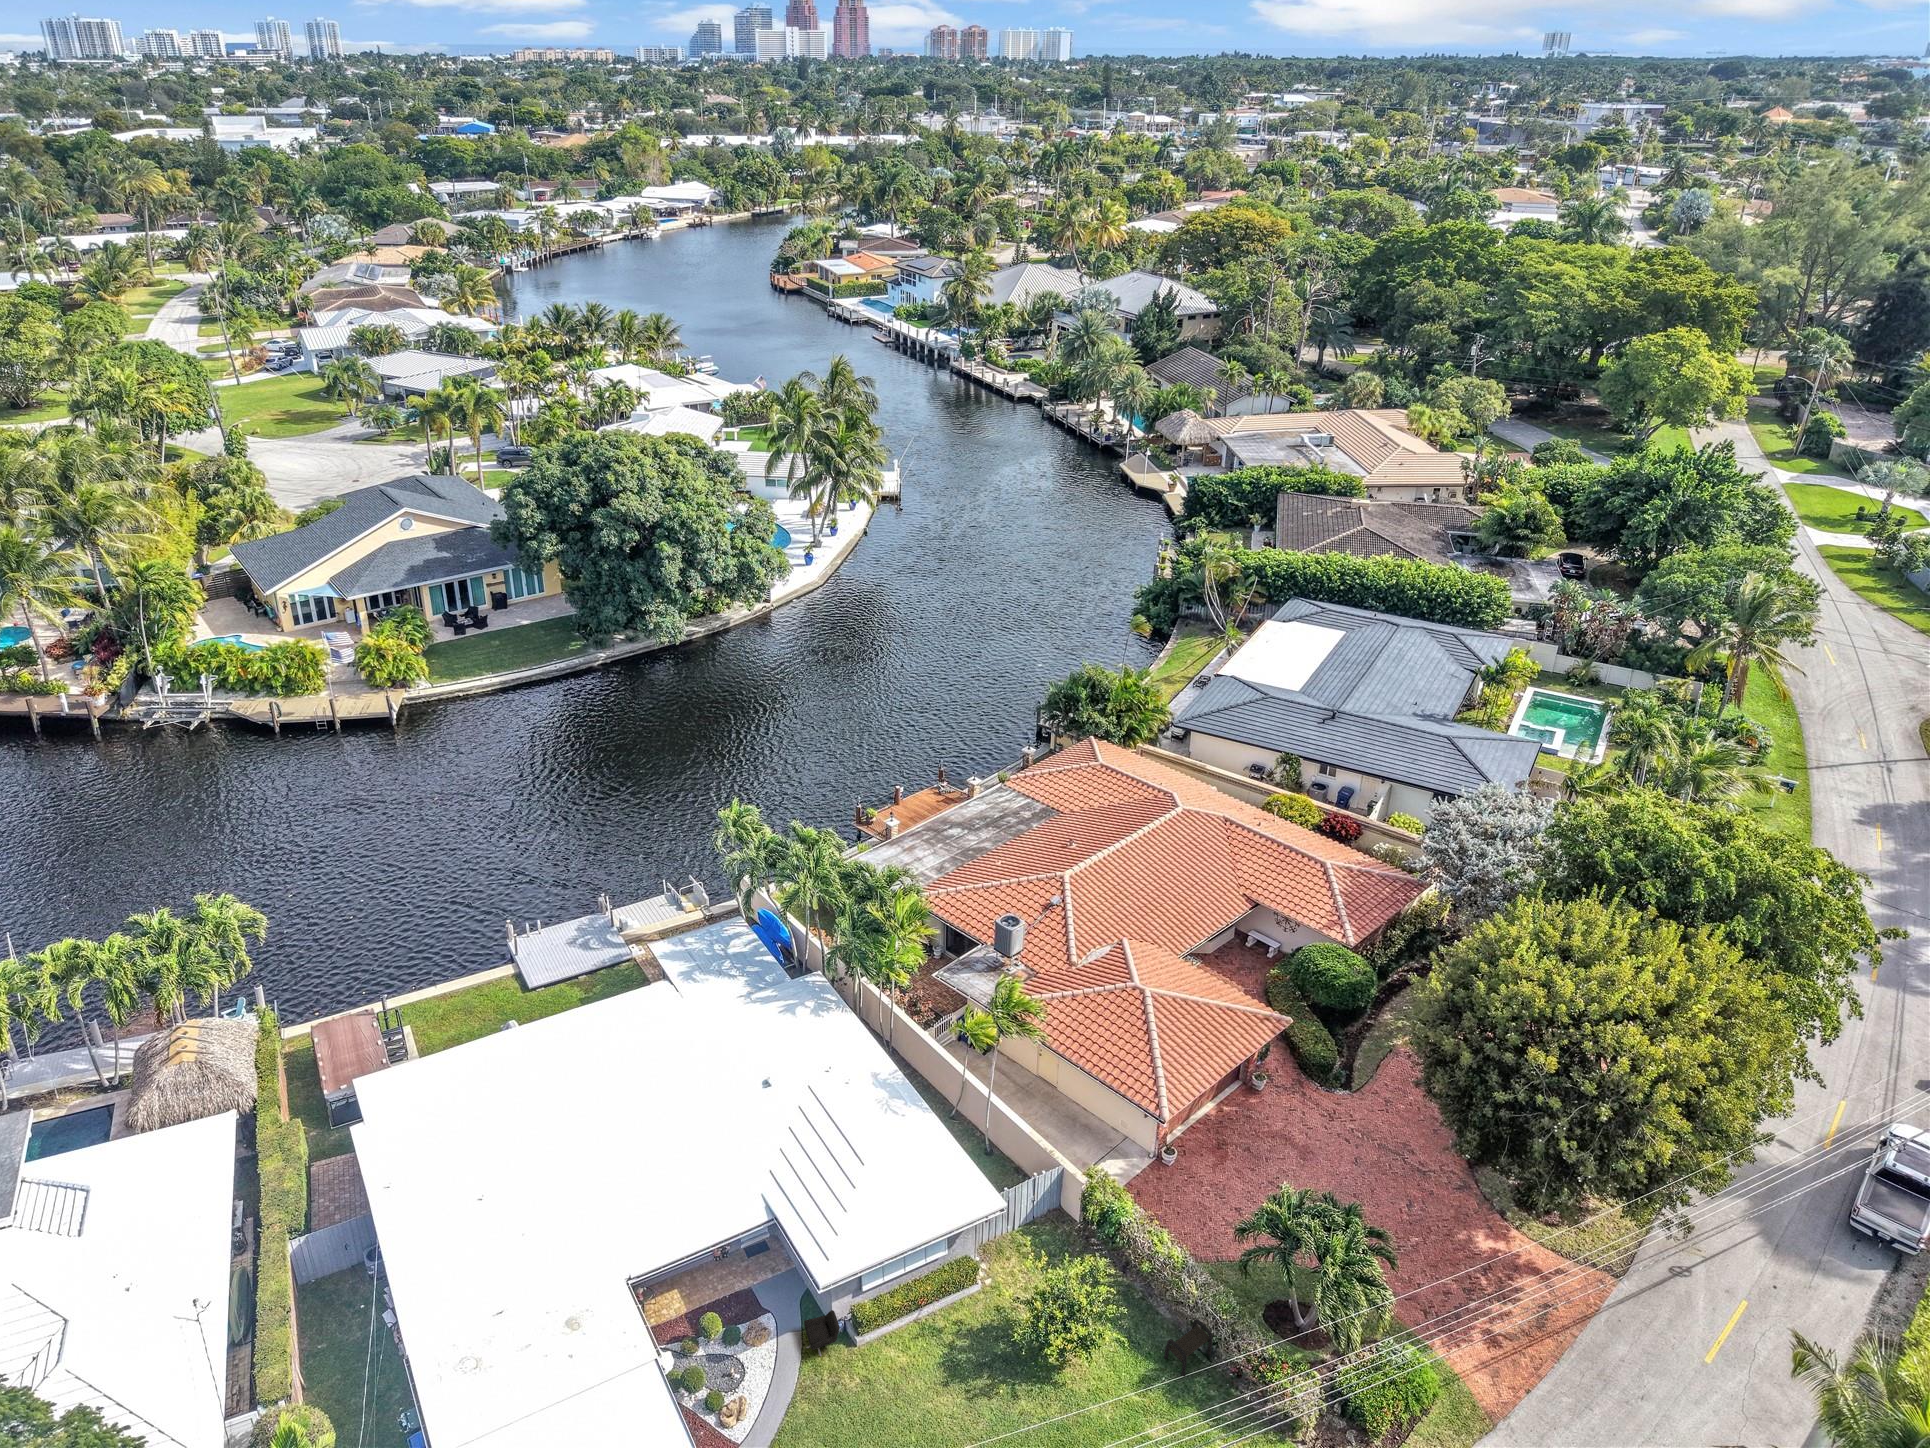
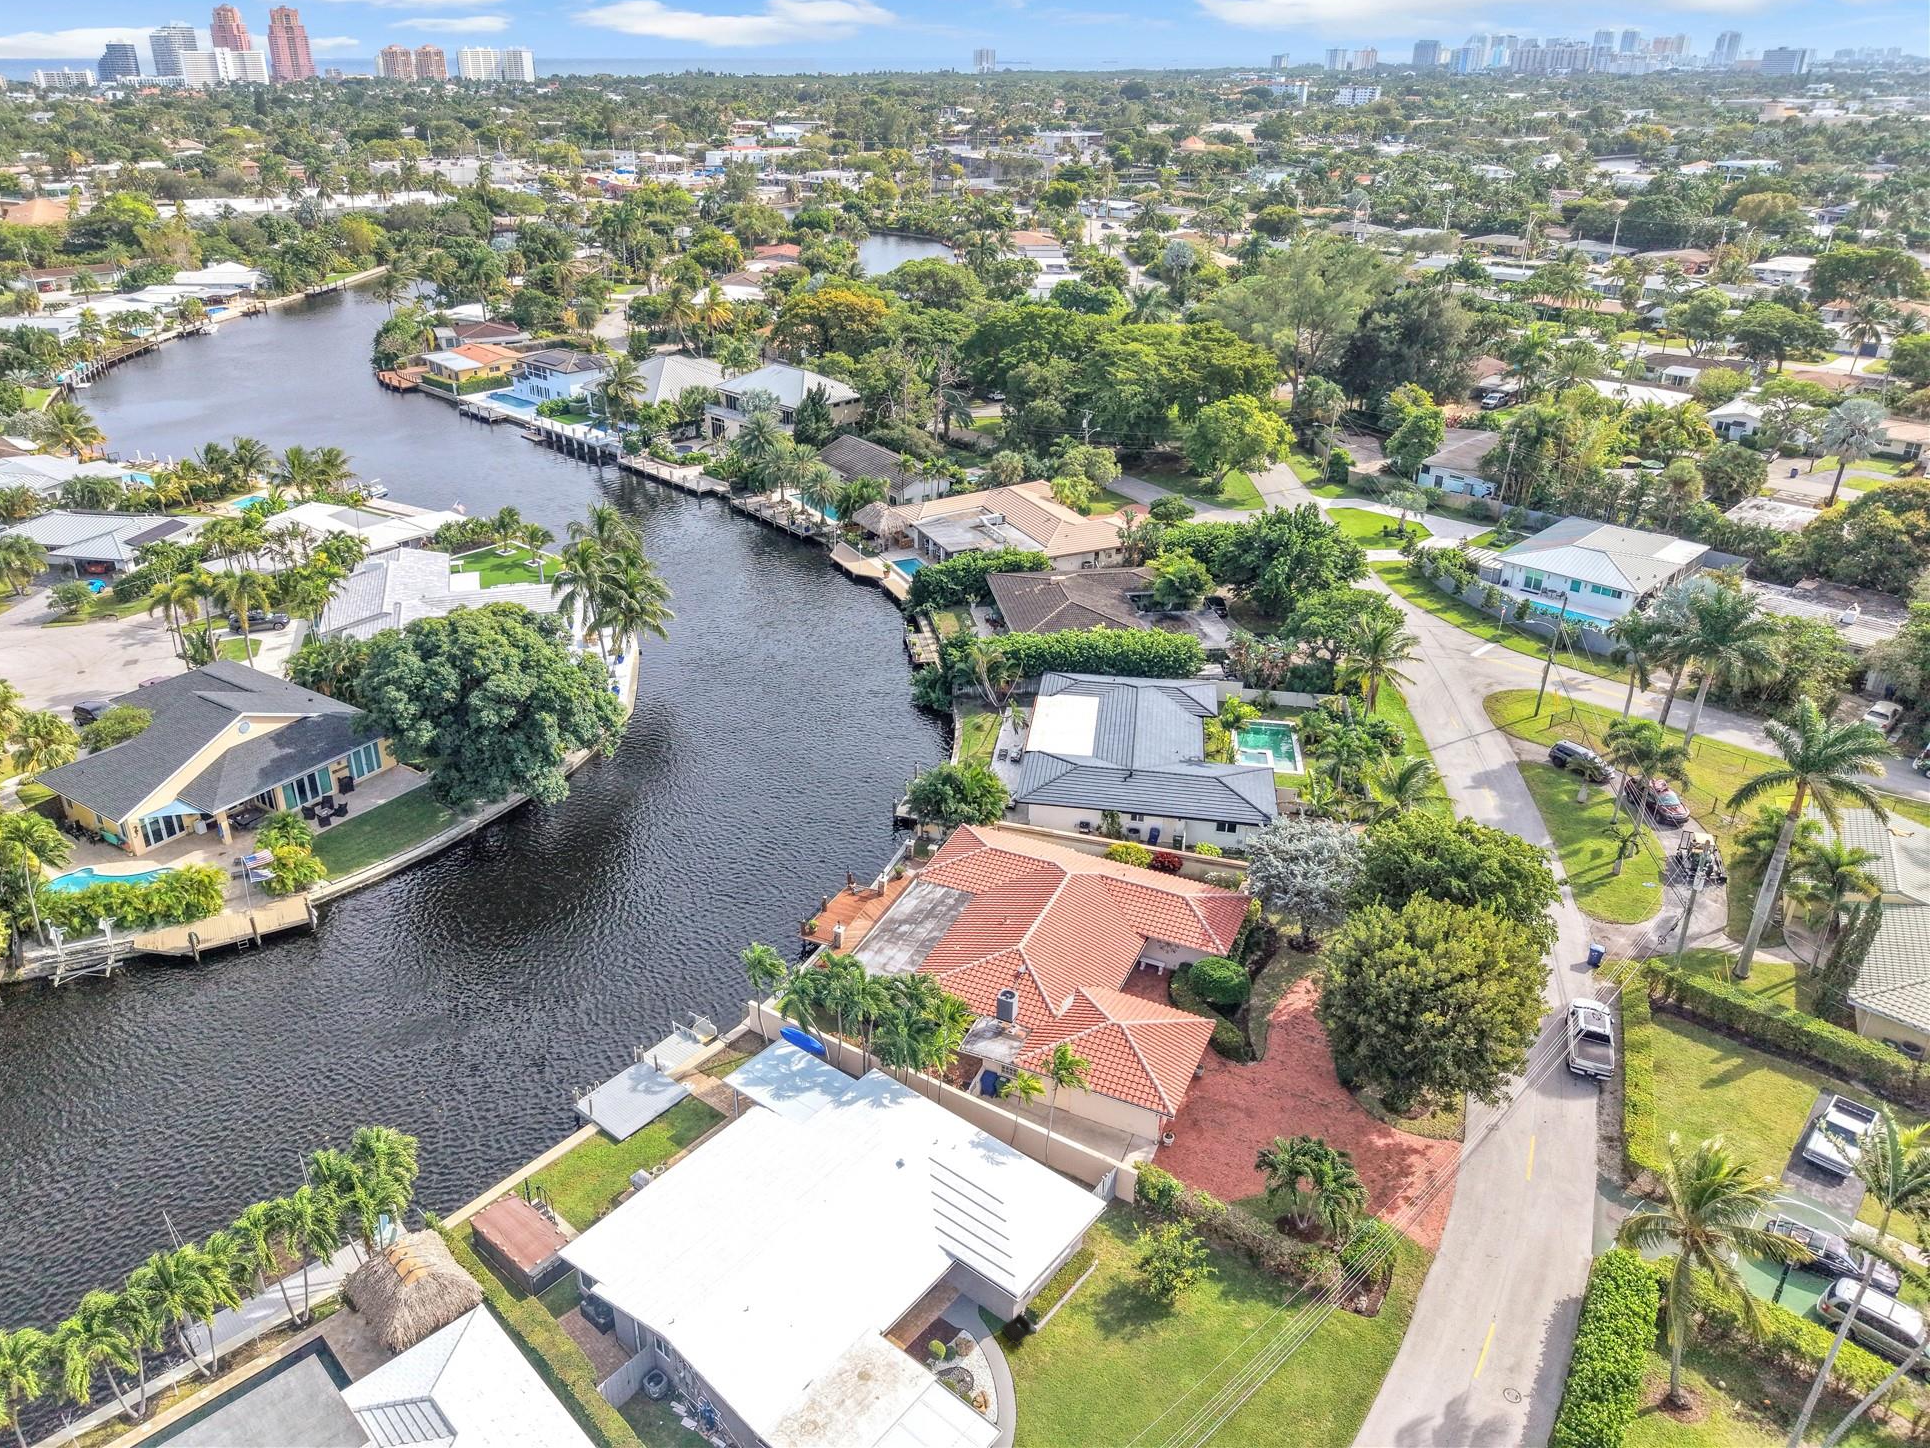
bench: present [1164,1319,1213,1376] -> none [1226,1243,1253,1282]

